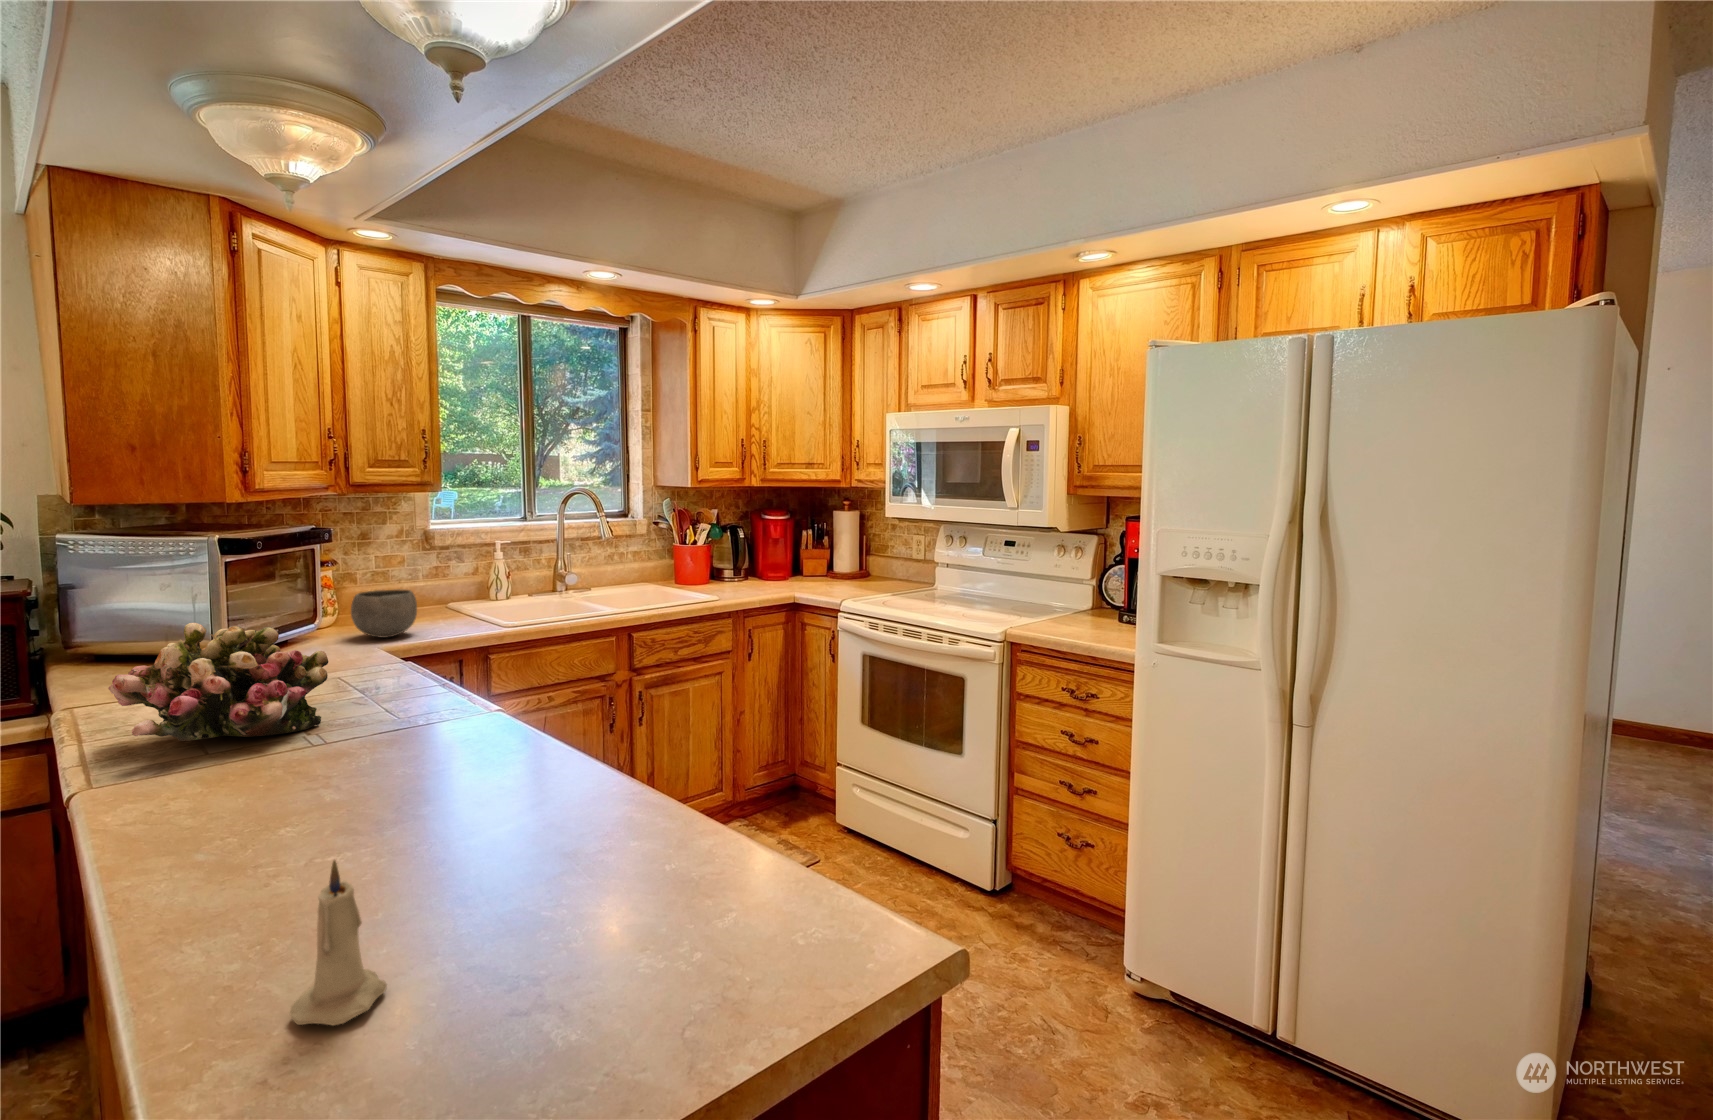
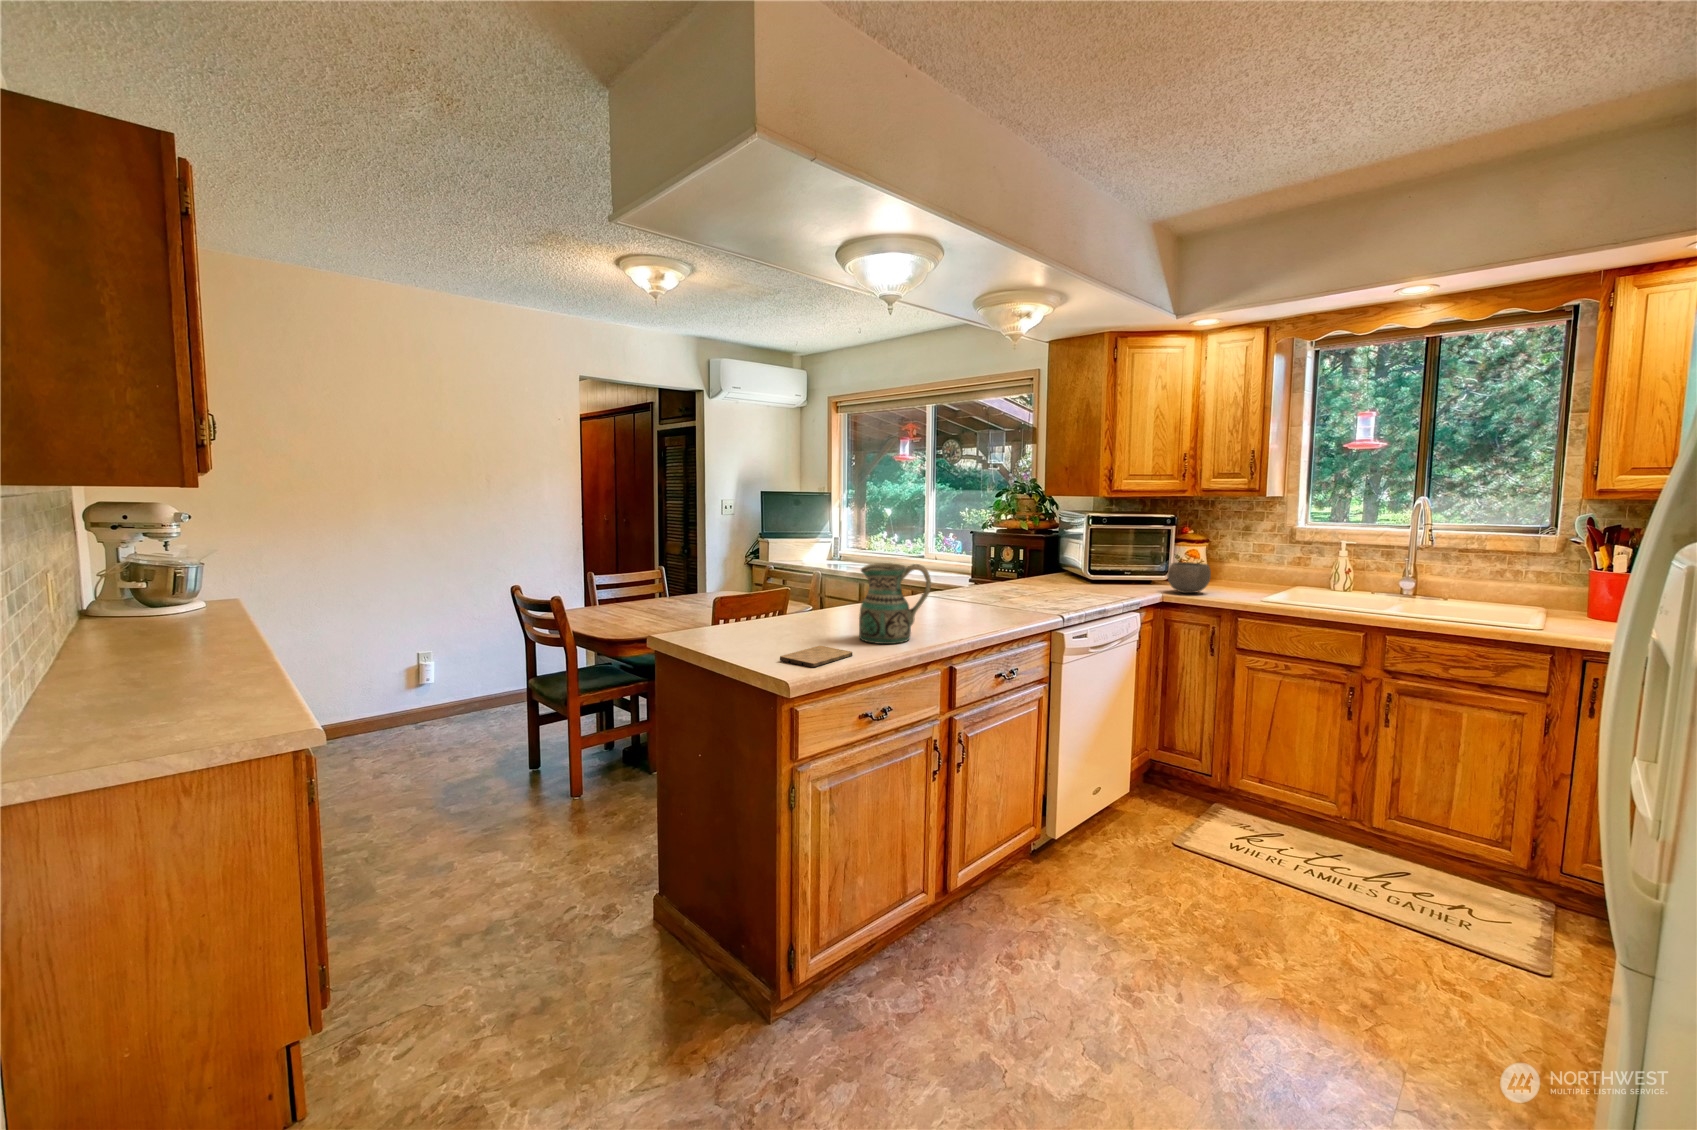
flower arrangement: present [108,623,328,741] -> none [948,551,1037,608]
ceramic pitcher: none [388,661,528,889] -> present [859,563,931,644]
candle: present [290,860,387,1025] -> none [778,596,807,643]
cutting board: none [504,898,703,1017] -> present [780,646,852,667]

